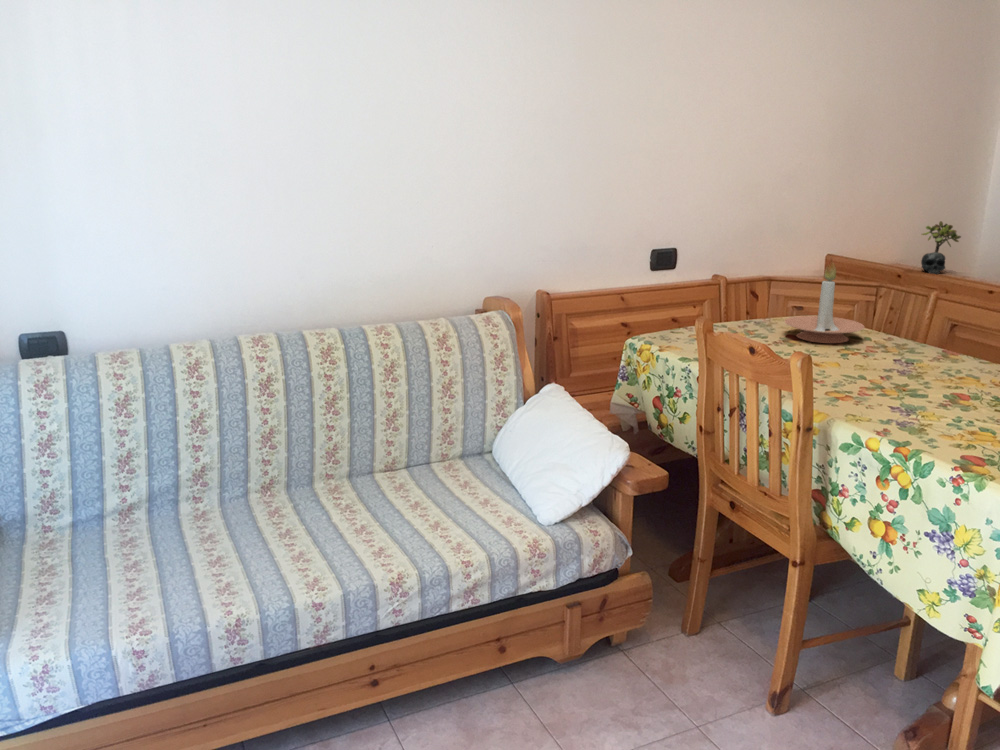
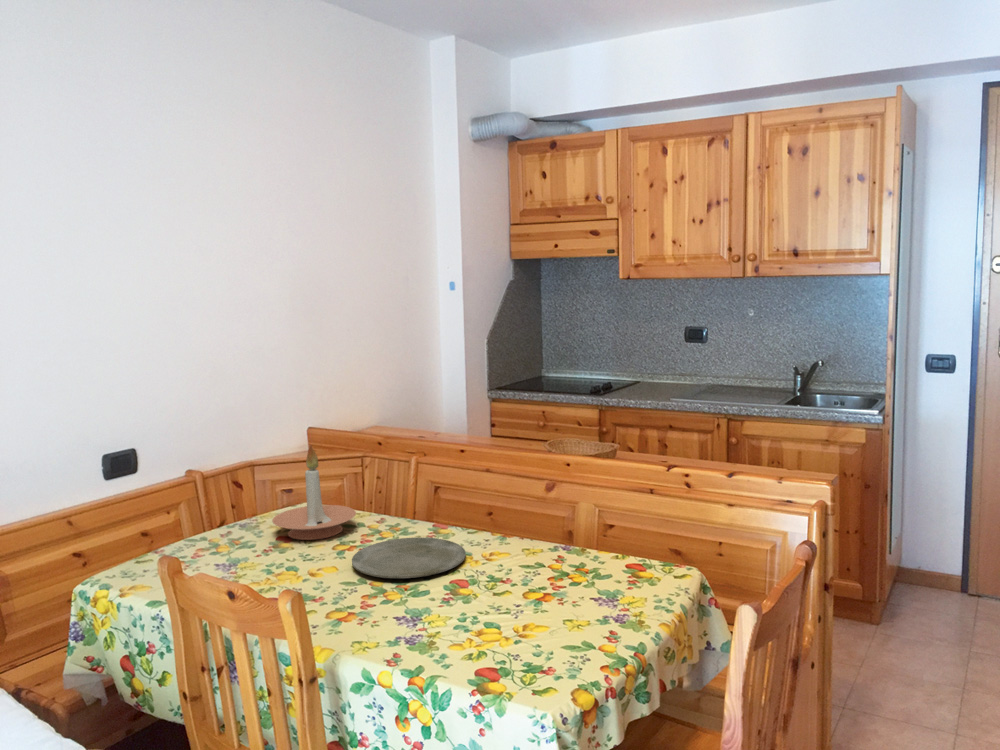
succulent plant: present [921,221,961,274] -> none [392,387,427,439]
plate: none [855,353,974,385] -> present [352,537,466,578]

